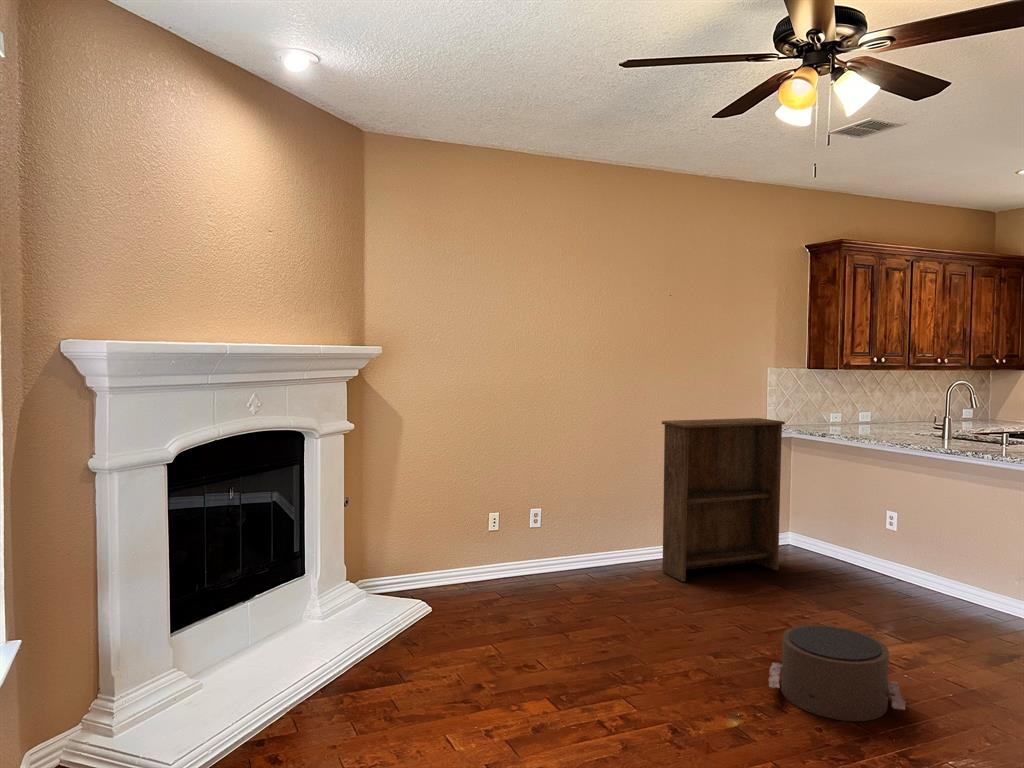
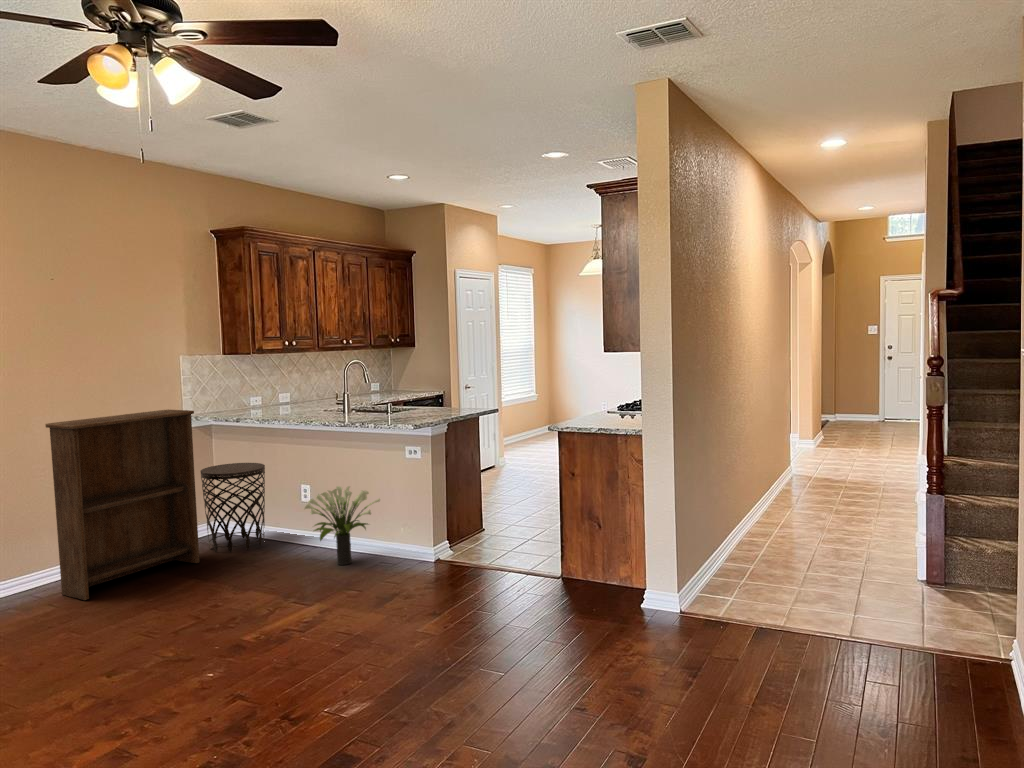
side table: none [782,477,848,568] -> present [200,463,265,553]
potted plant: none [897,520,994,609] -> present [305,486,380,565]
pouf: present [769,625,905,721] -> none [156,608,289,702]

